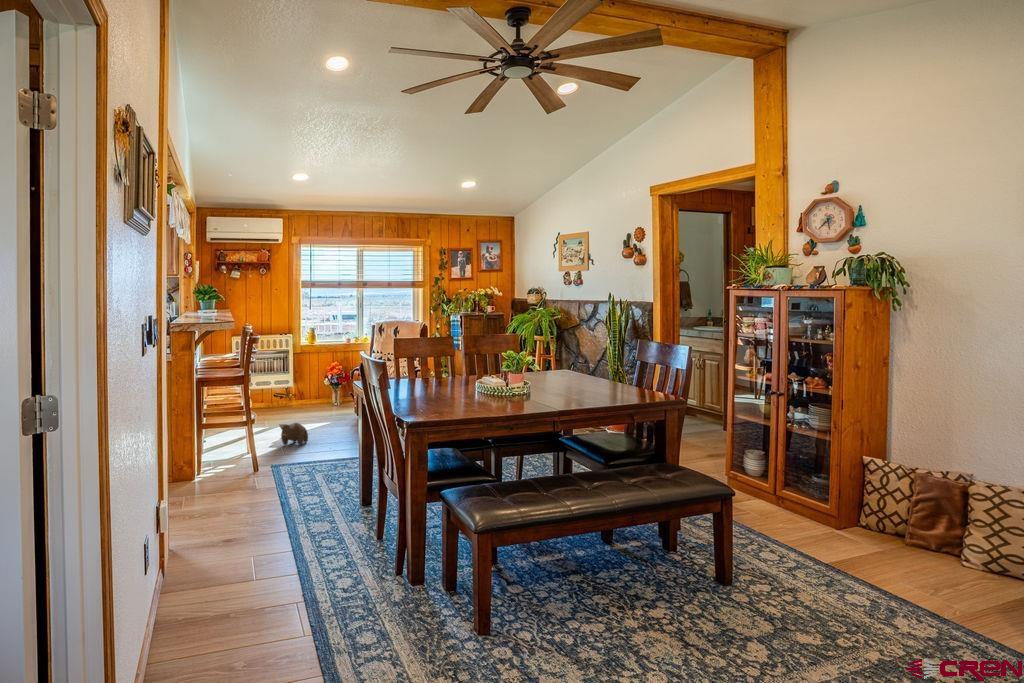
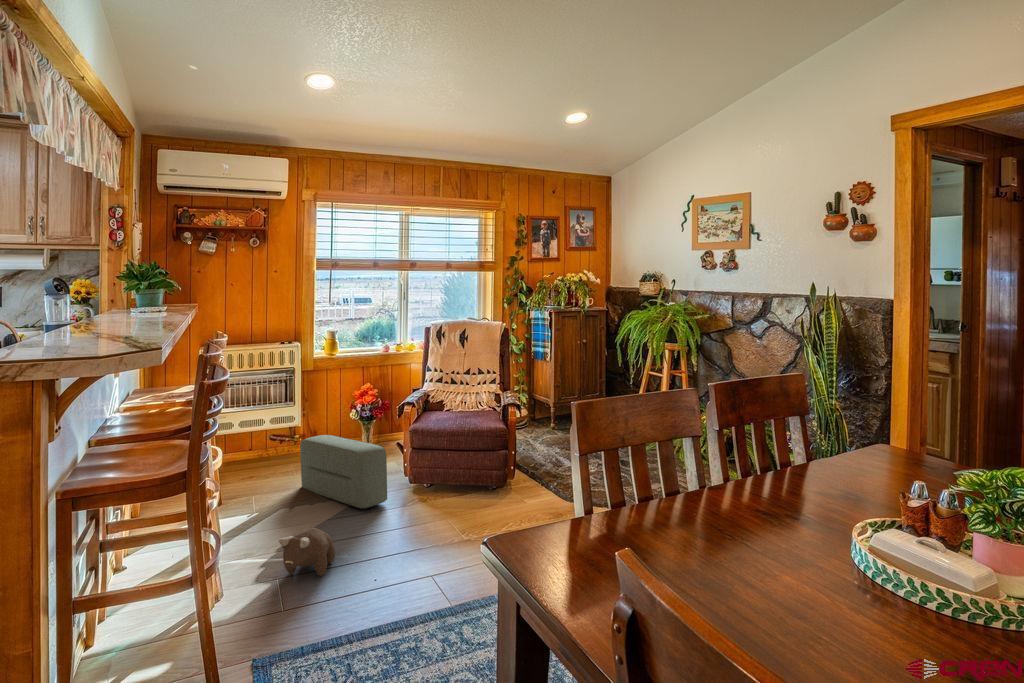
pouf: none [291,389,342,425] -> present [300,435,387,509]

